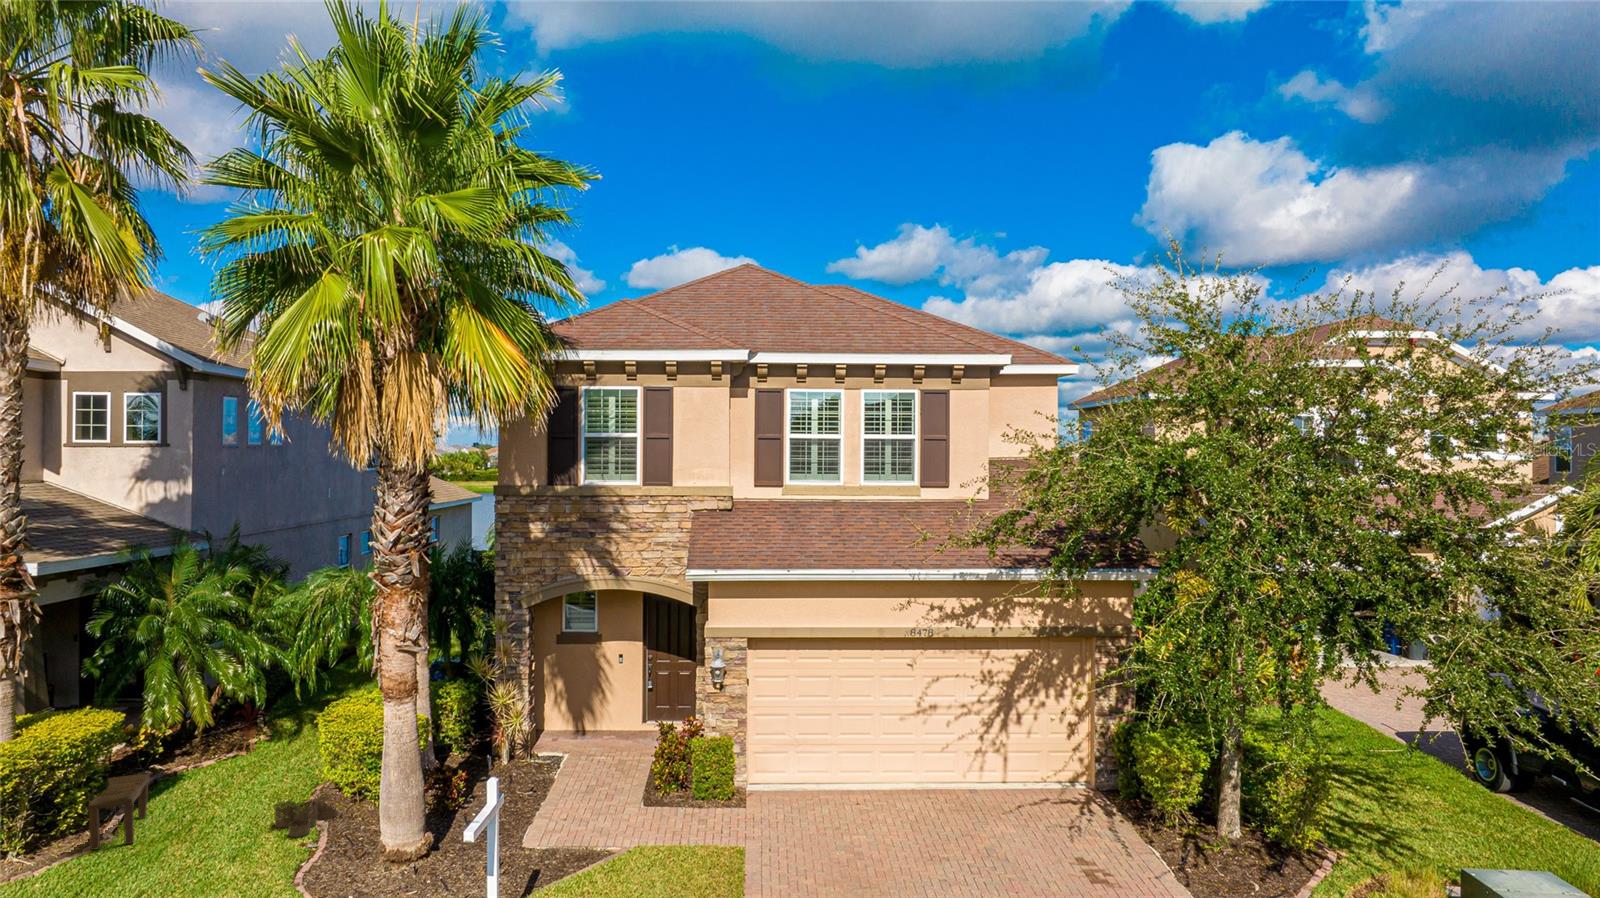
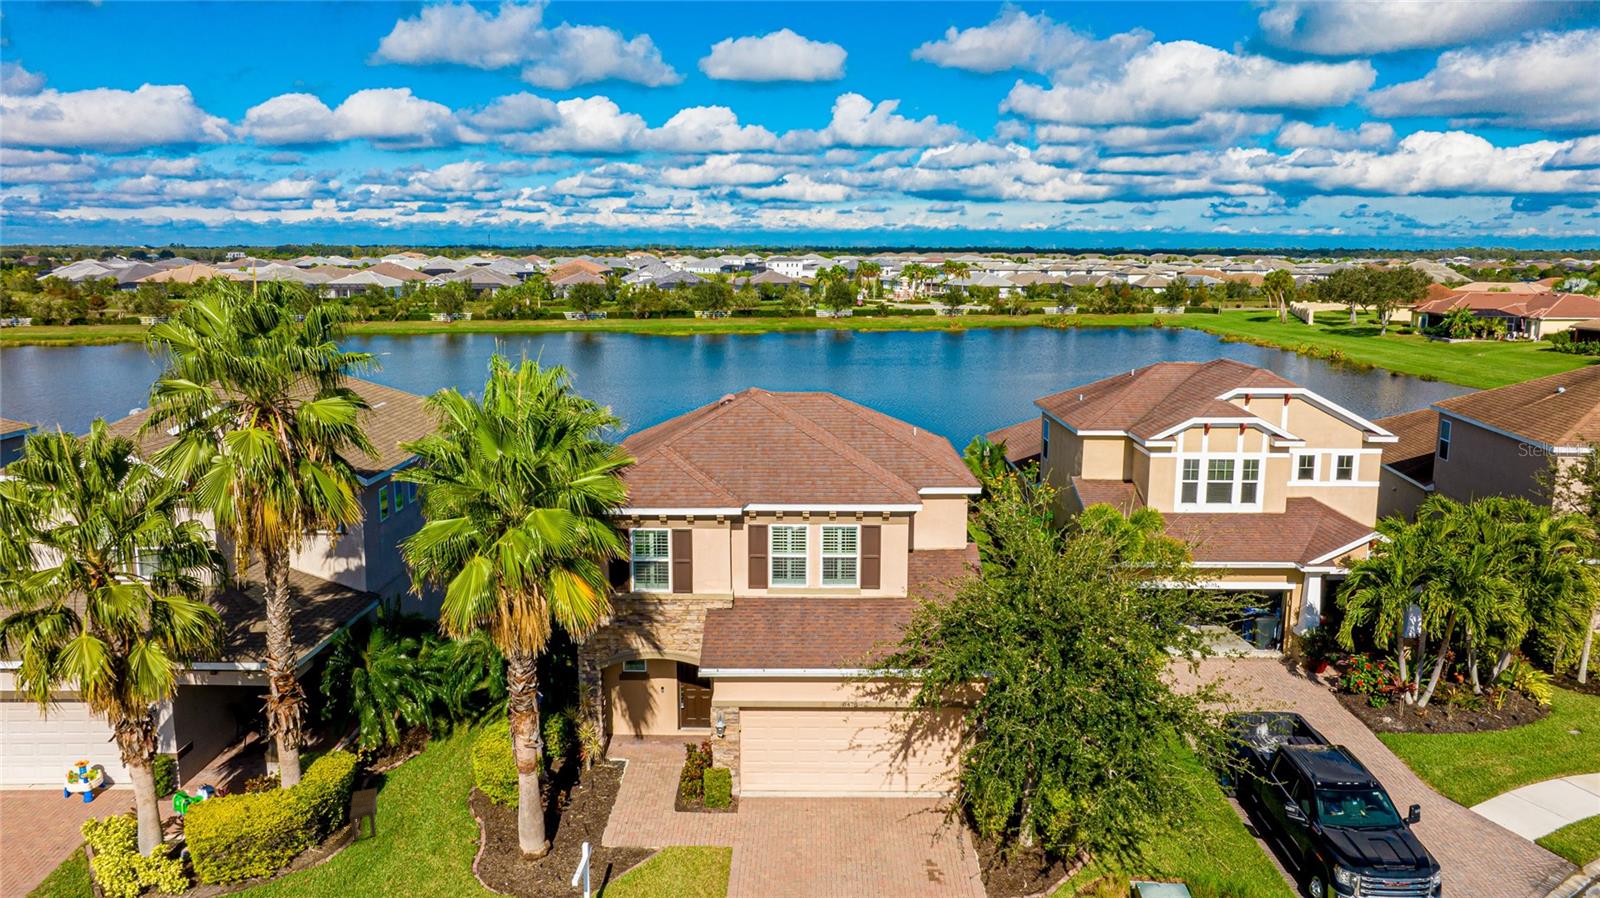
woven basket: present [274,794,338,837] -> none [454,800,490,832]

